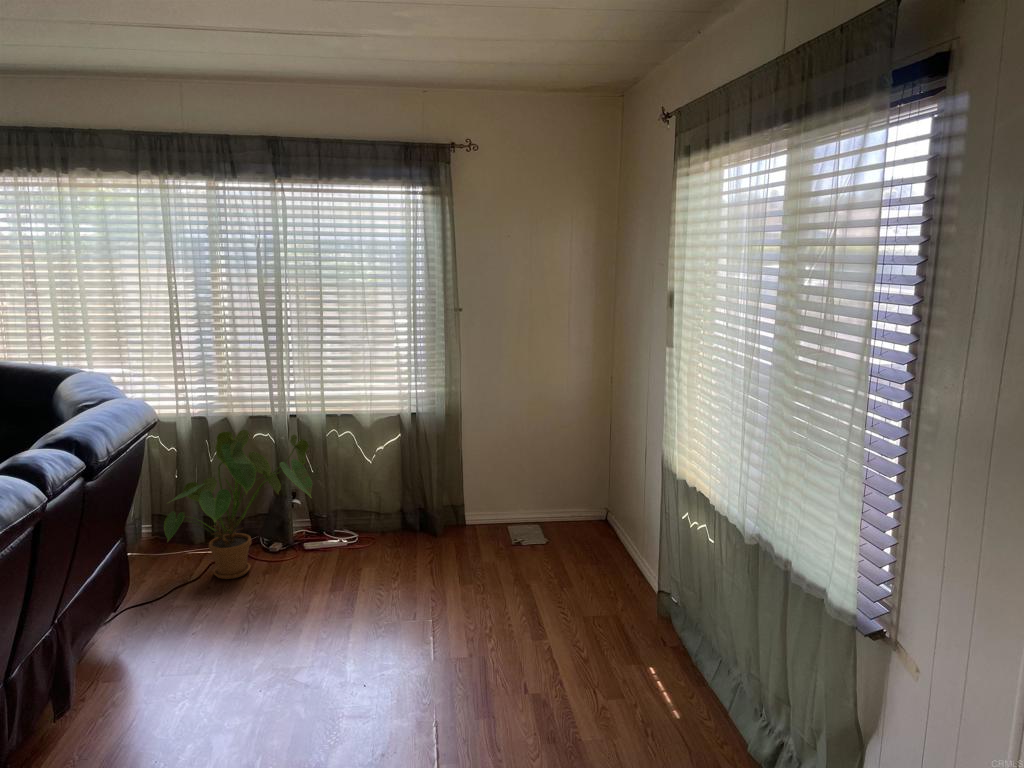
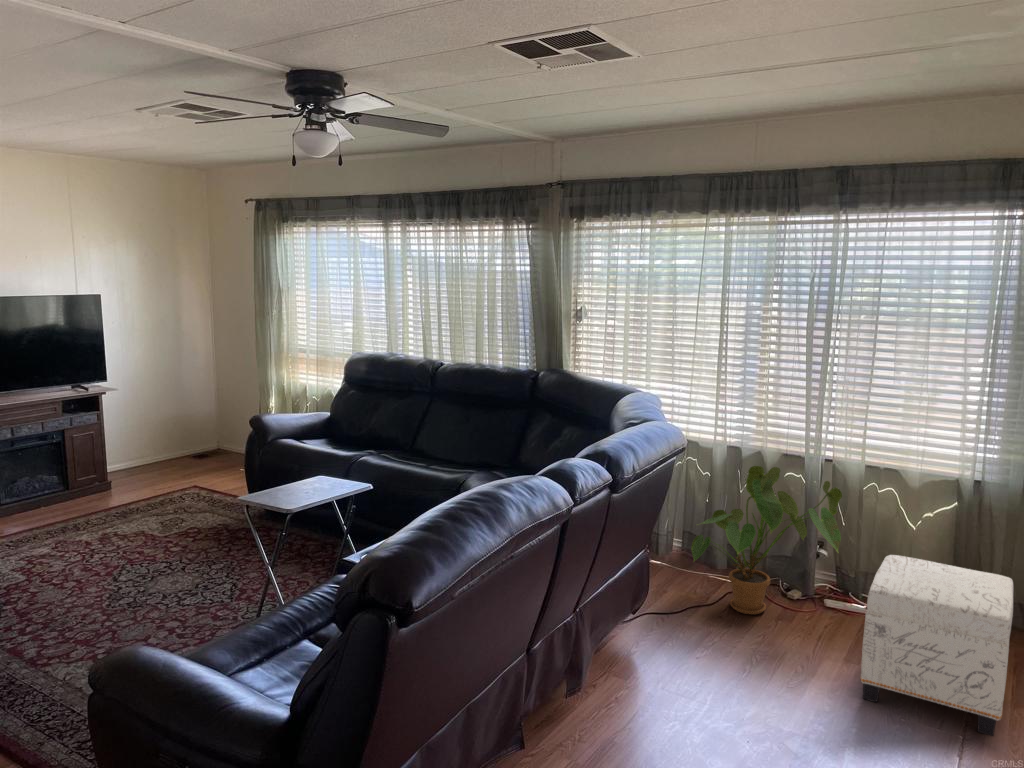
ottoman: none [342,485,454,623] -> present [861,555,1014,736]

